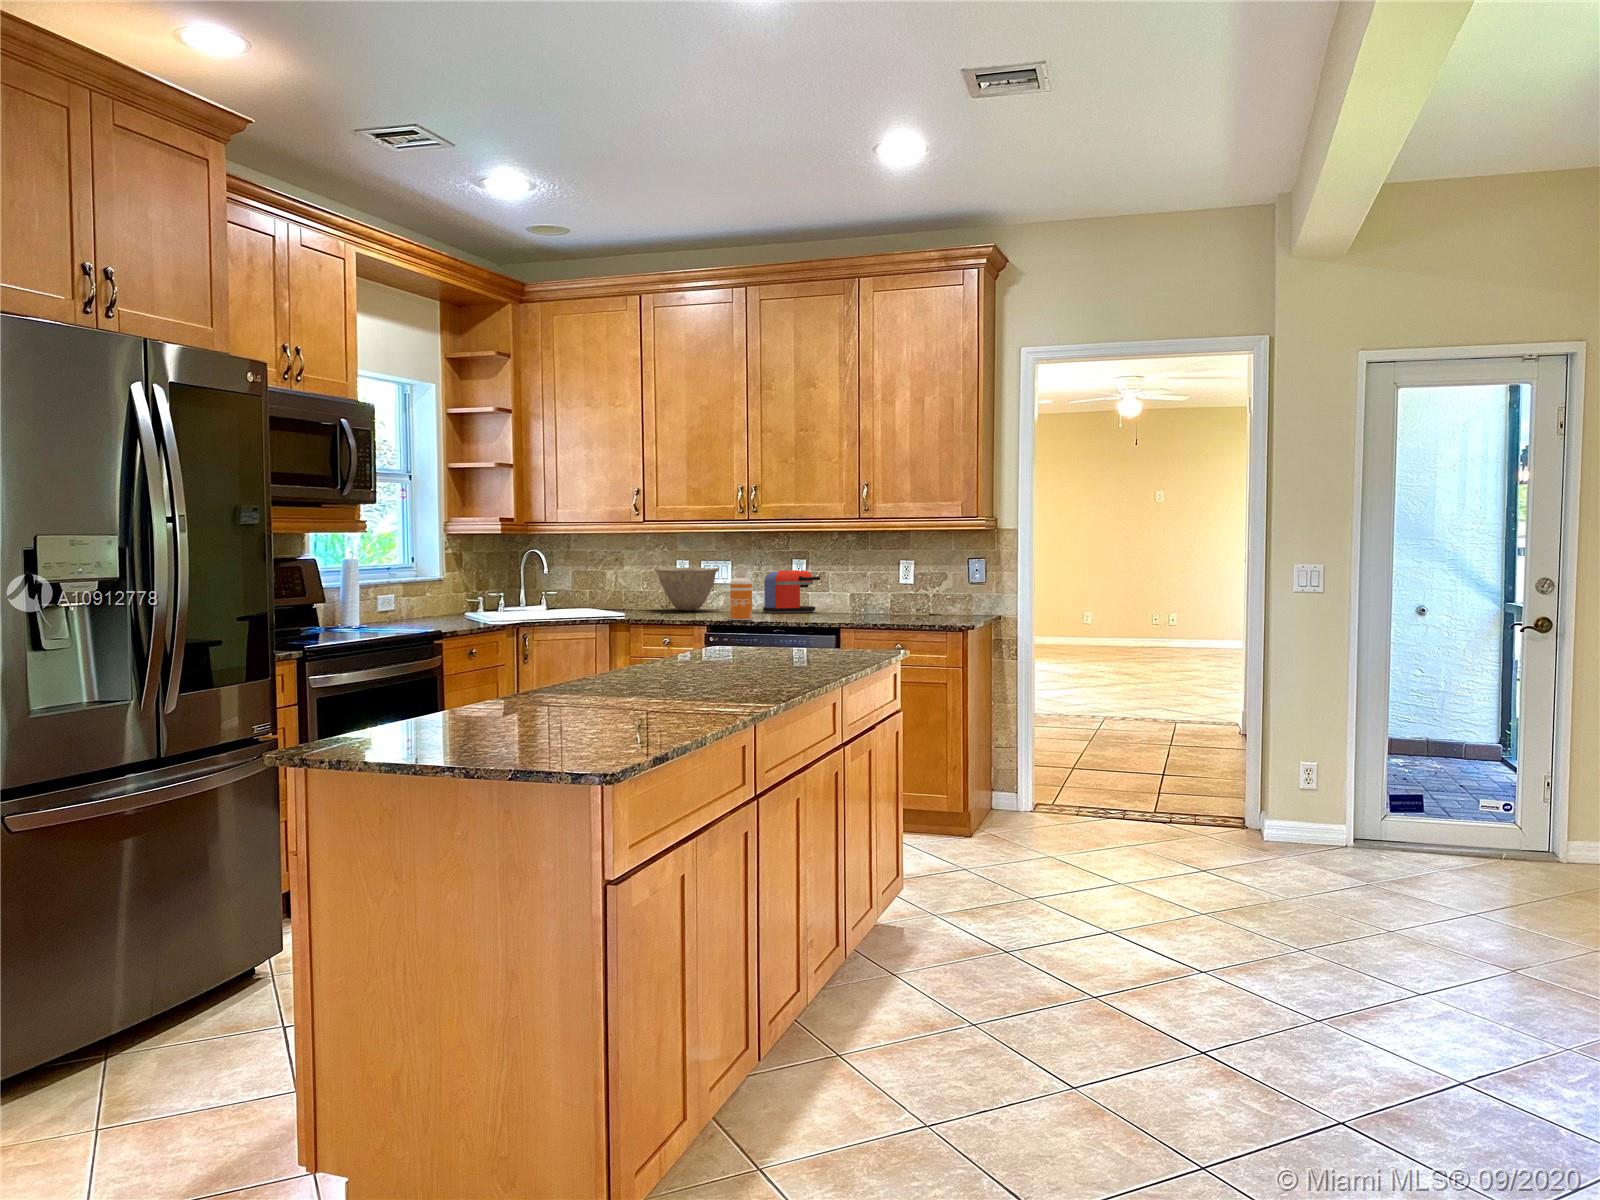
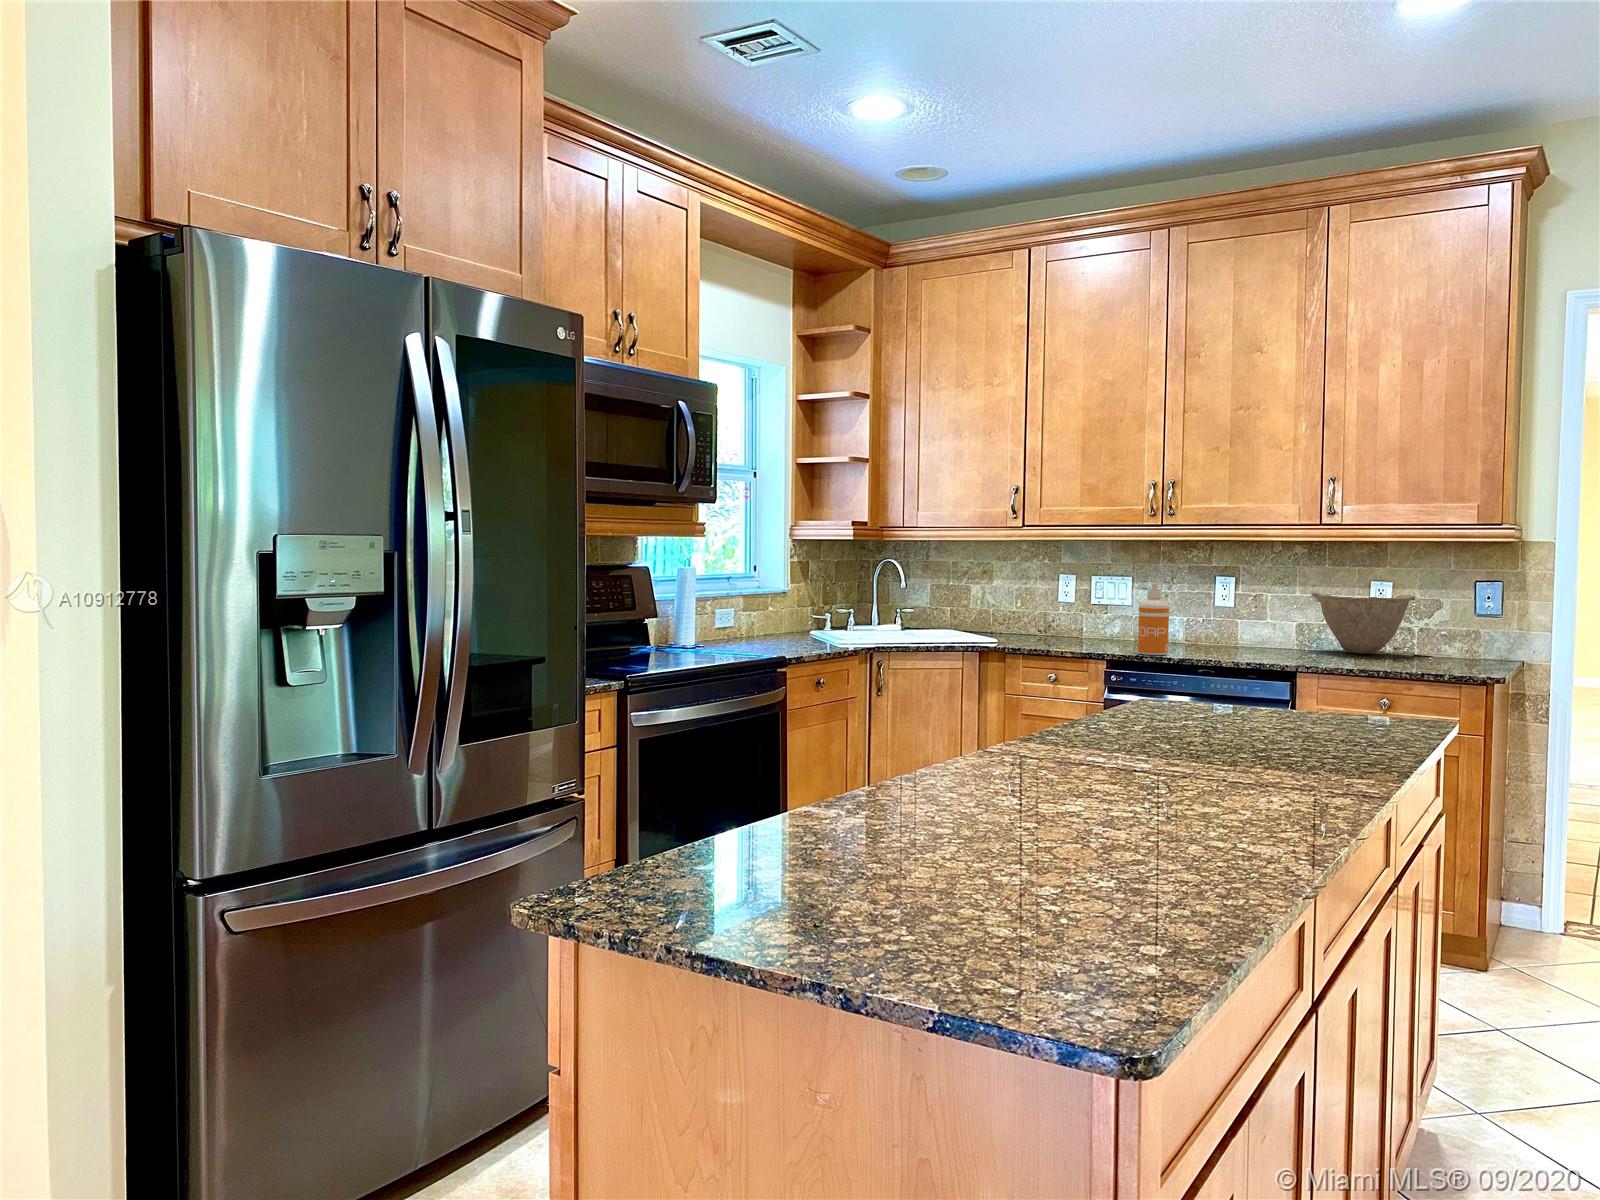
bowl: present [655,567,719,611] -> present [1312,593,1415,654]
coffee maker: present [763,570,820,613] -> none [1173,590,1255,646]

